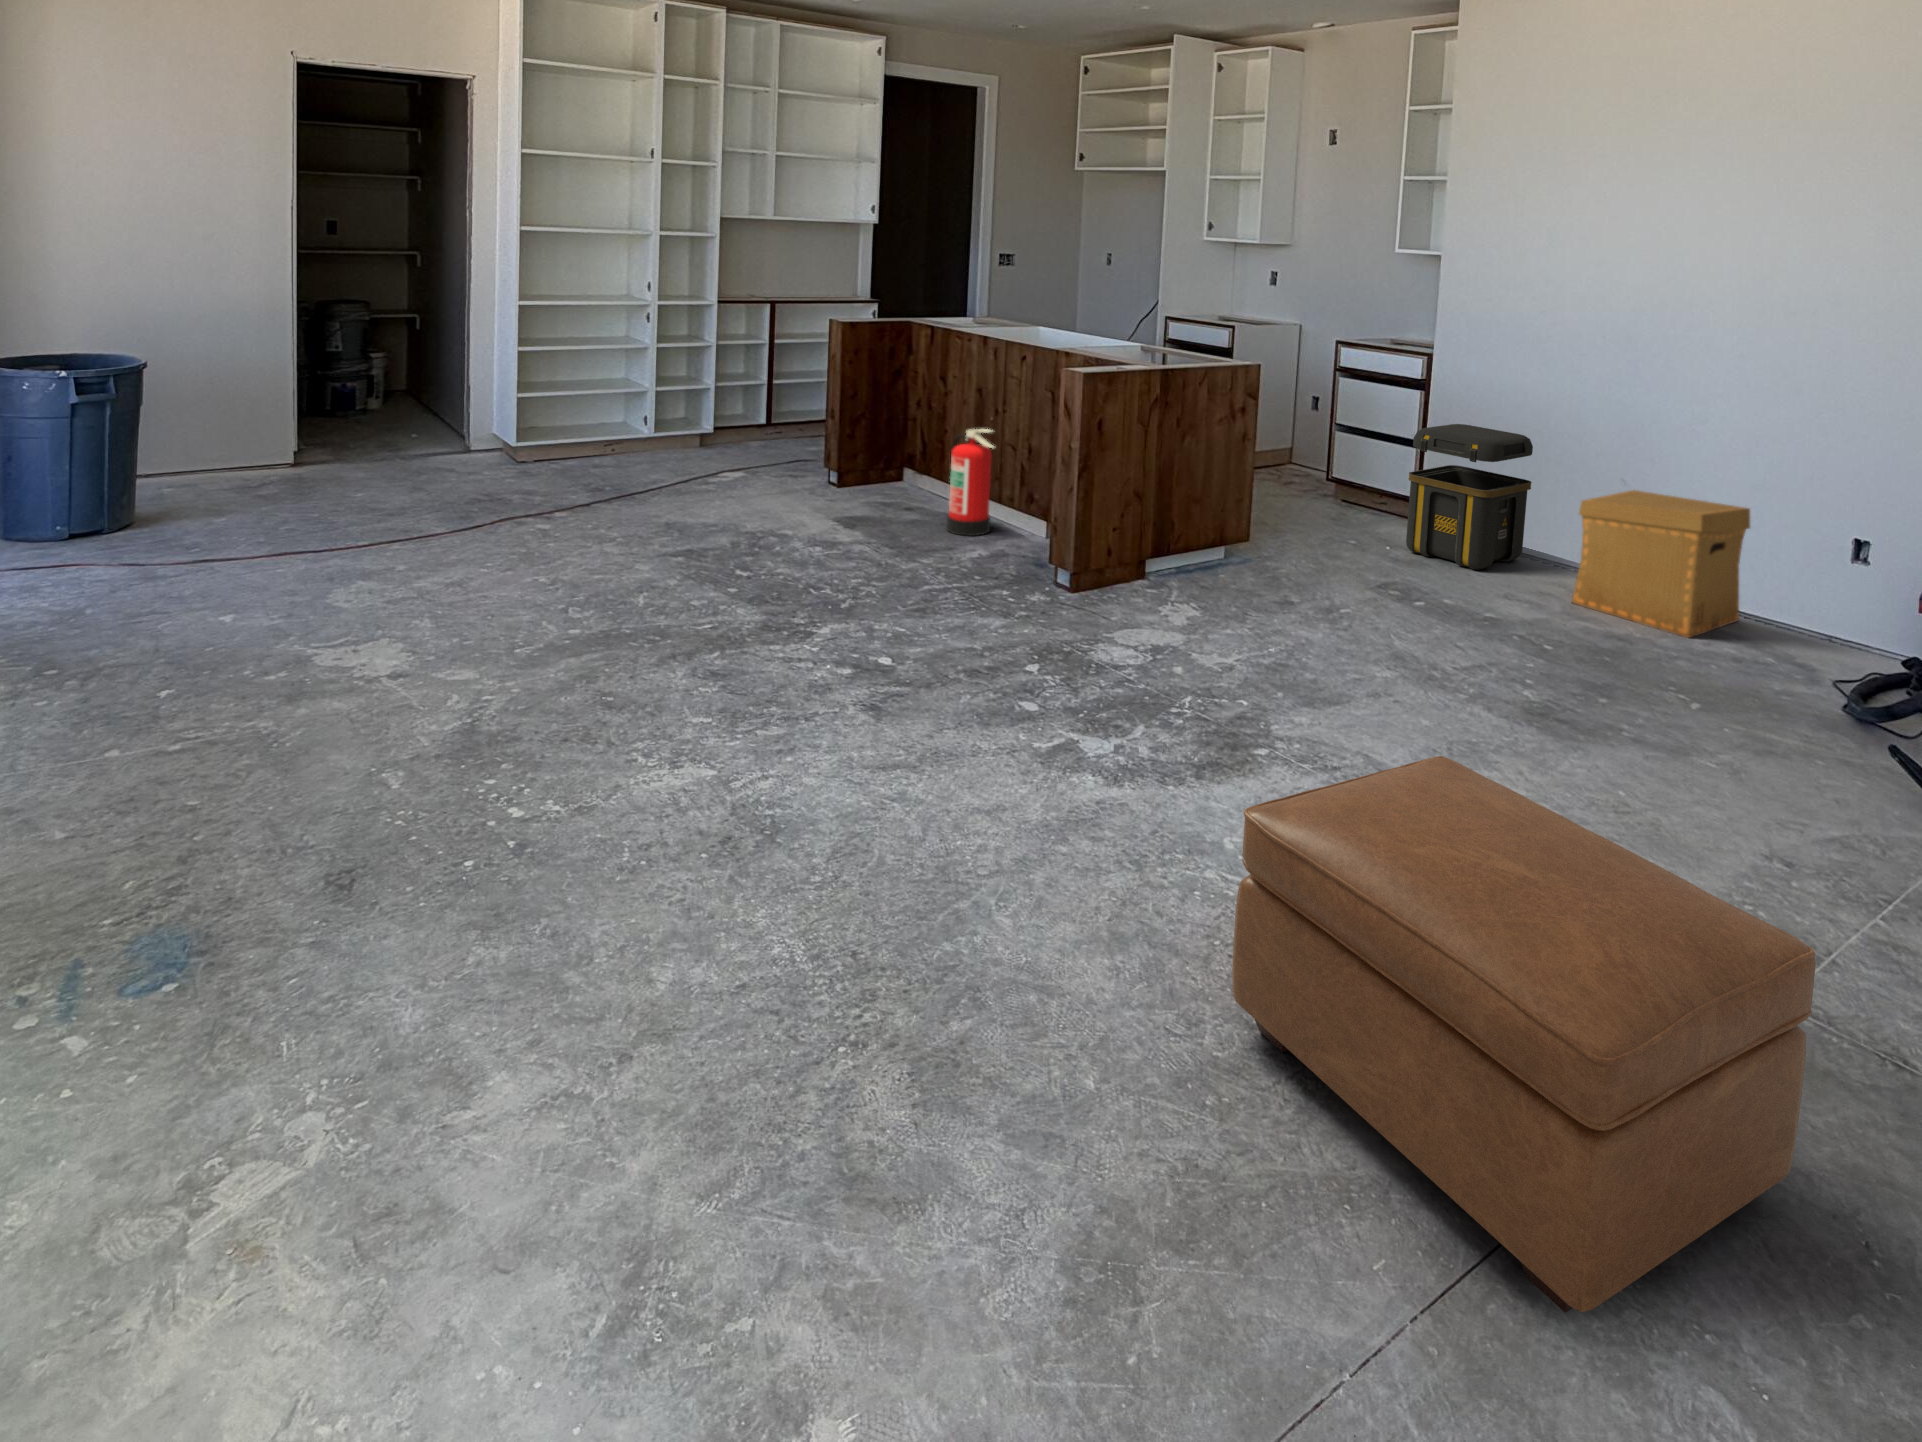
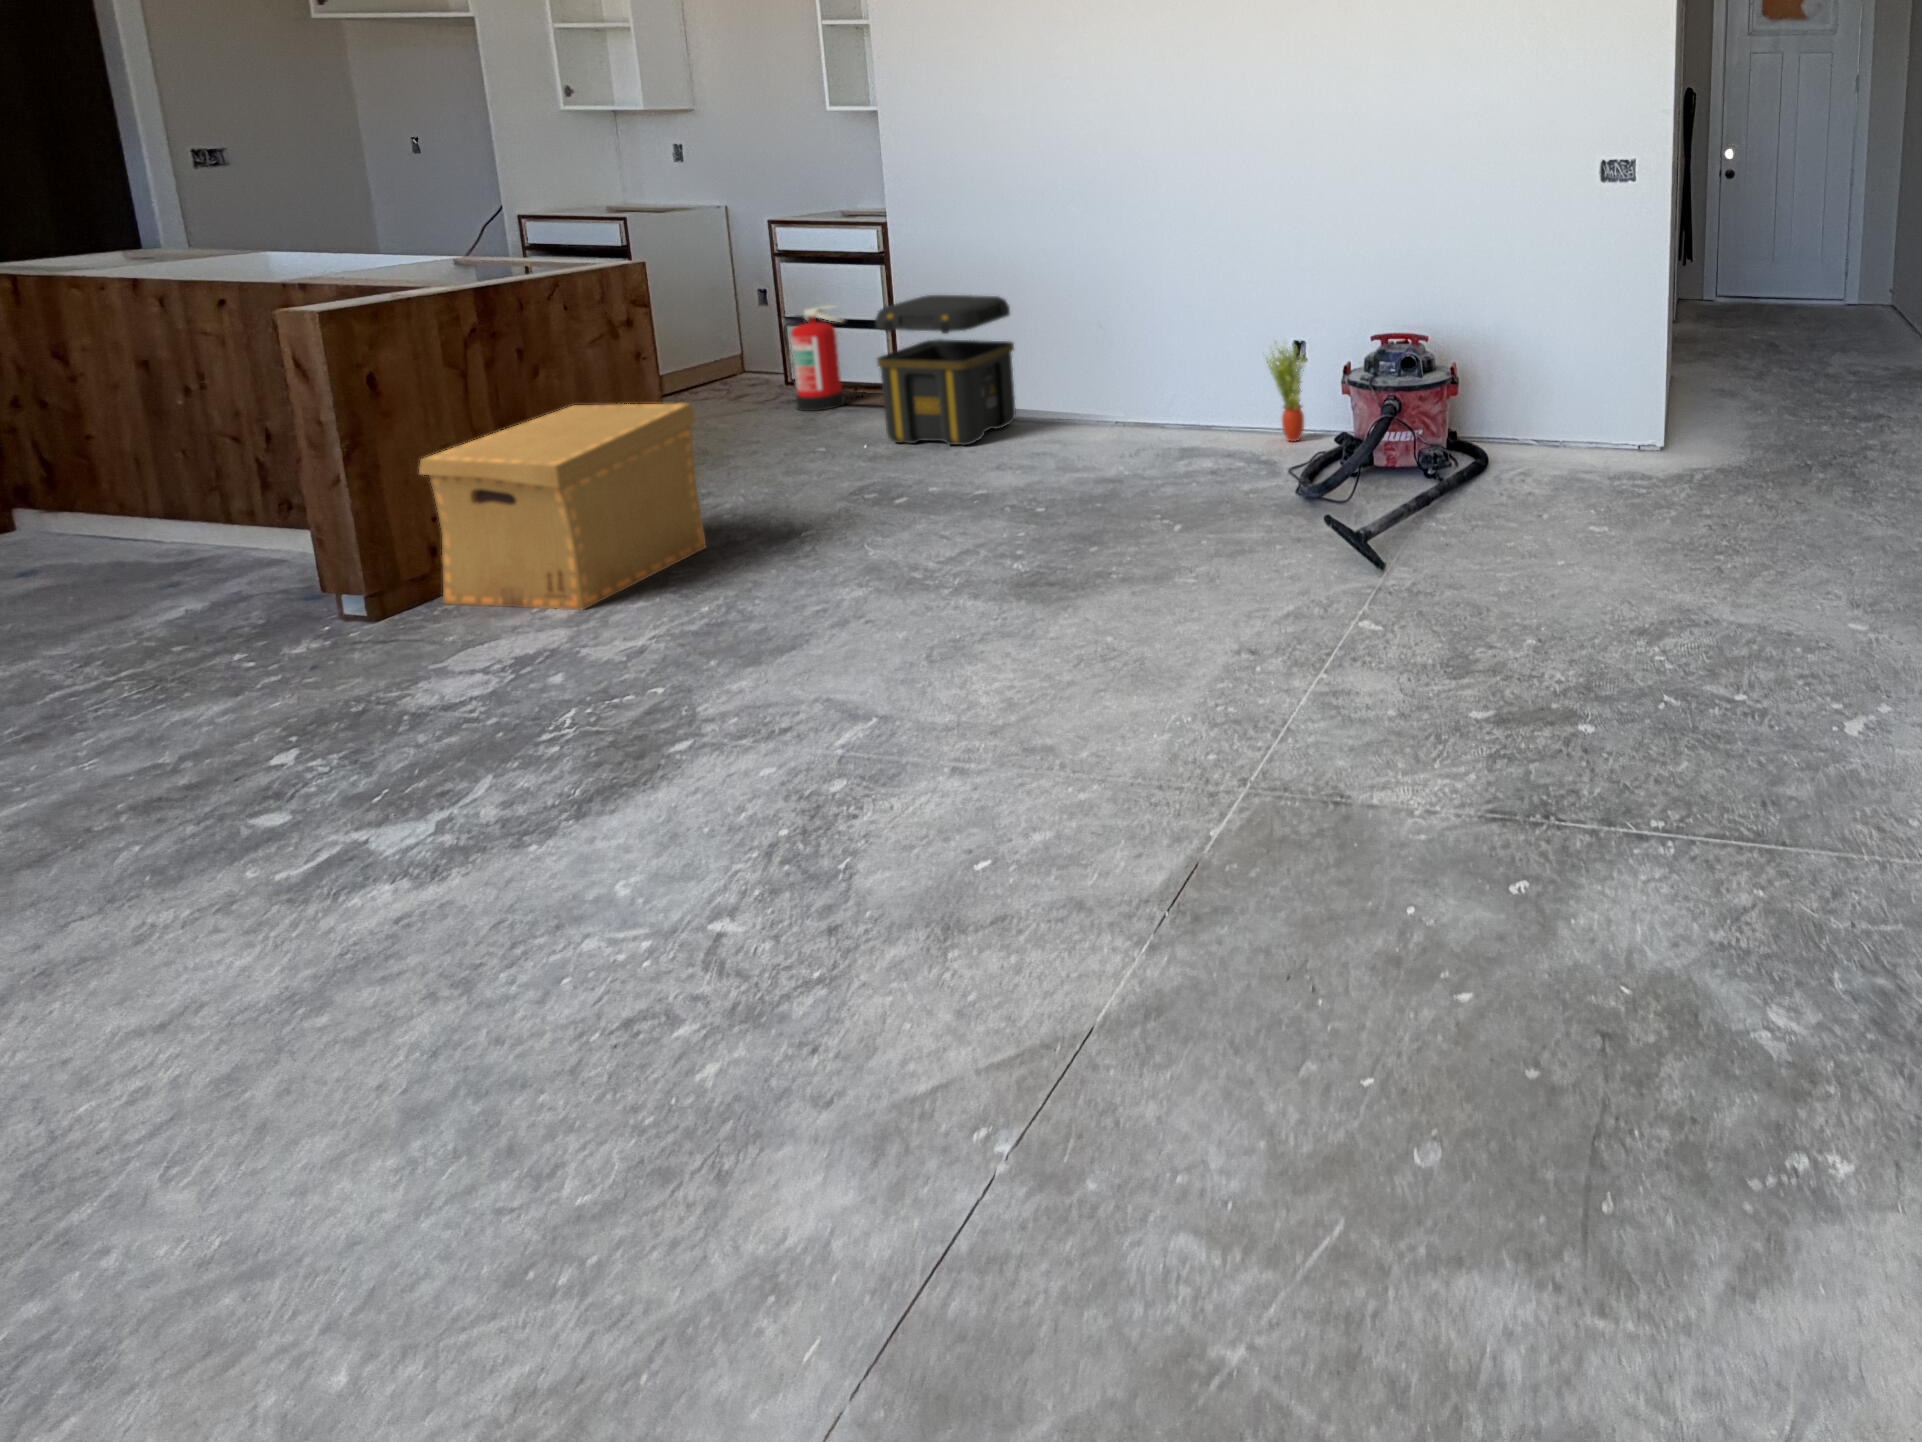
fire extinguisher: present [946,429,993,536] -> present [783,305,845,411]
cardboard box: present [1572,490,1750,638] -> present [419,403,706,610]
potted plant: none [1812,532,1871,654] -> present [1267,341,1306,441]
ottoman: present [1232,756,1816,1313] -> none [568,695,1251,1251]

